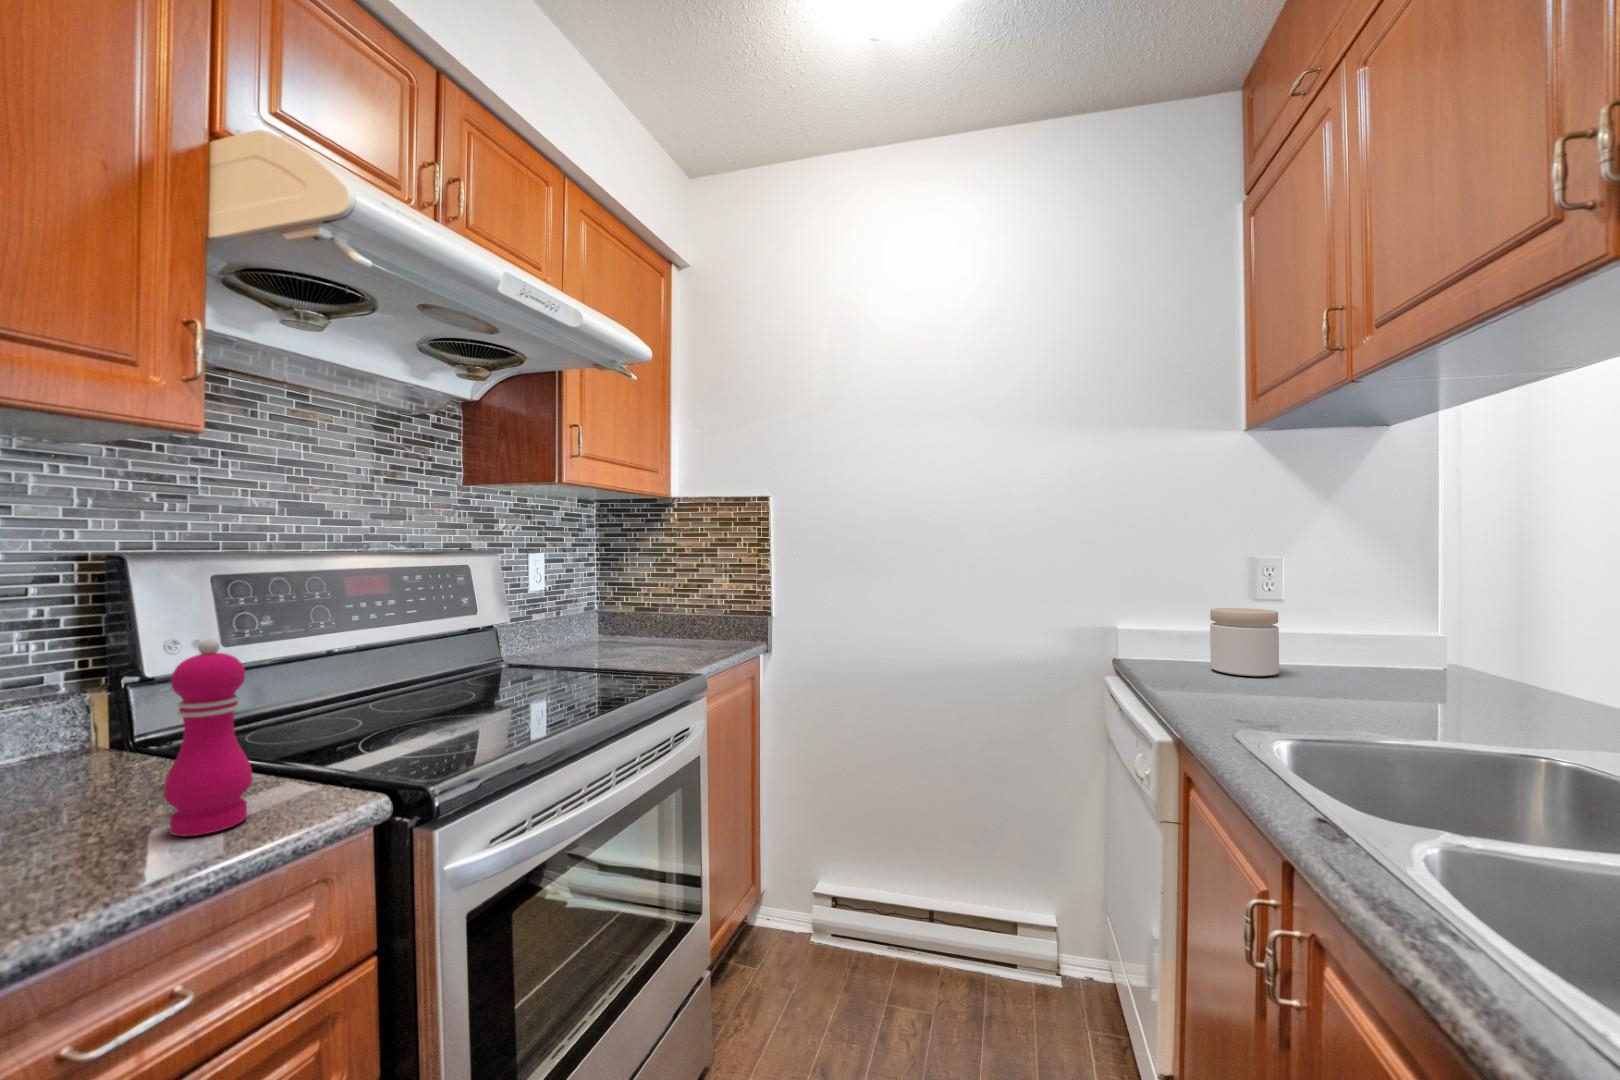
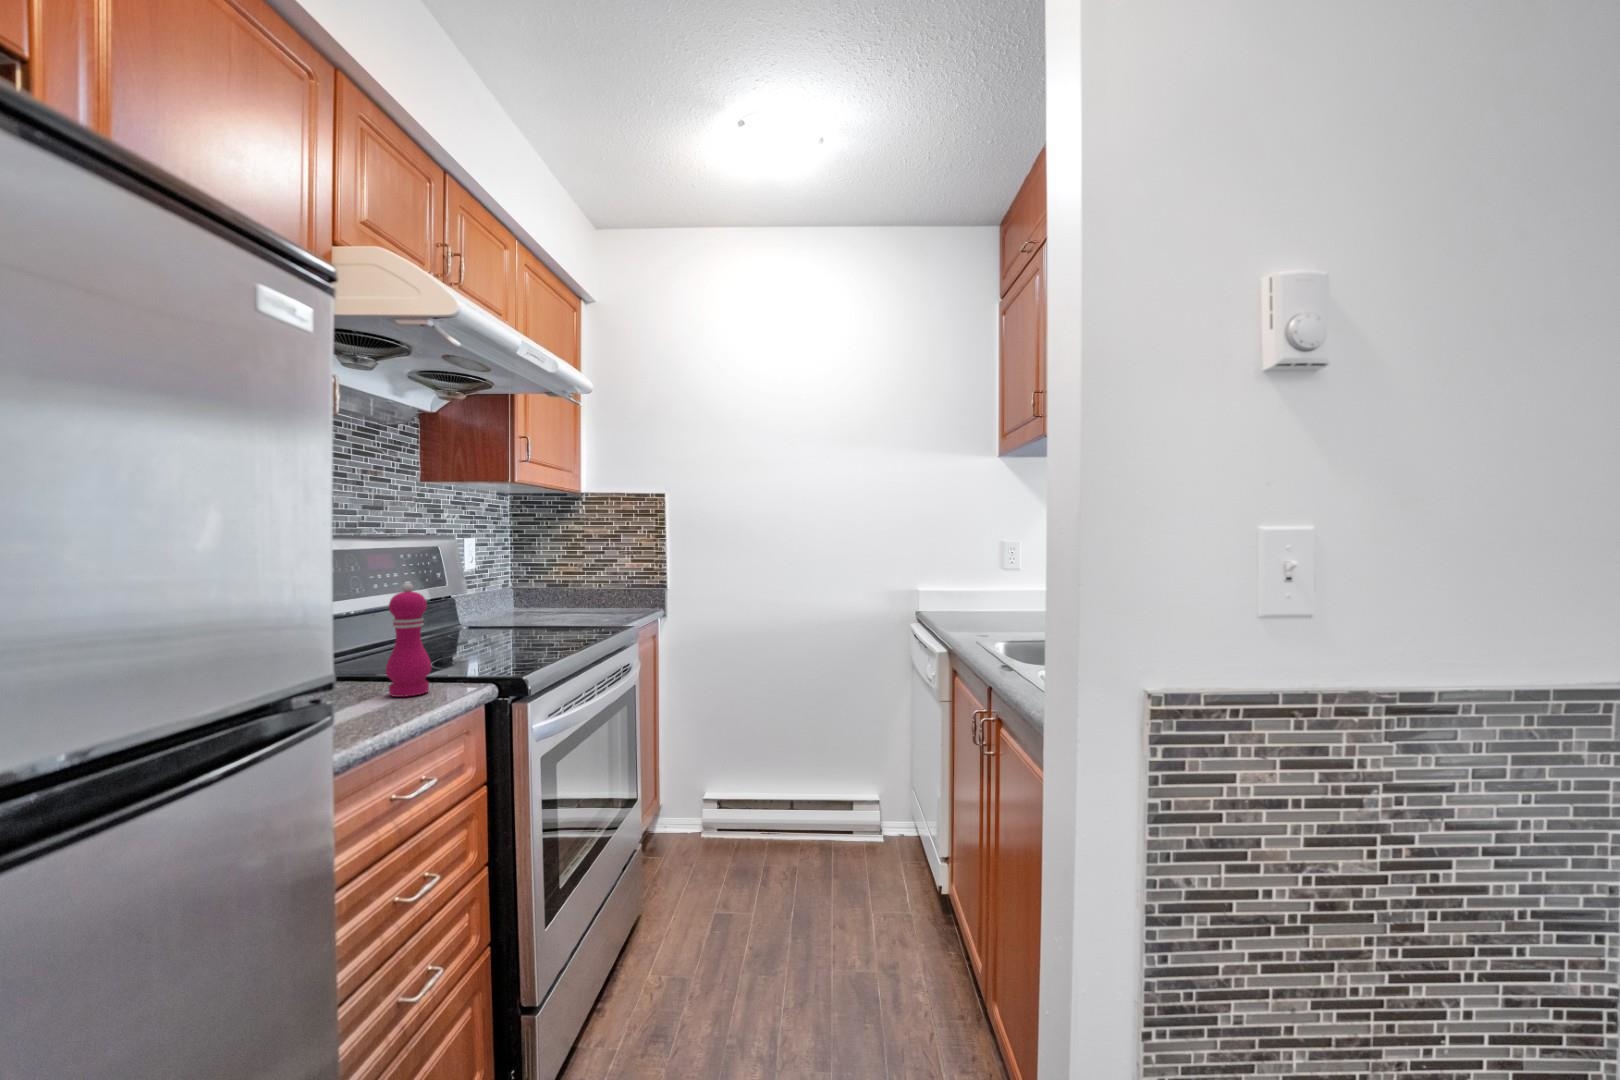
jar: present [1210,608,1279,676] -> none [978,573,1017,616]

